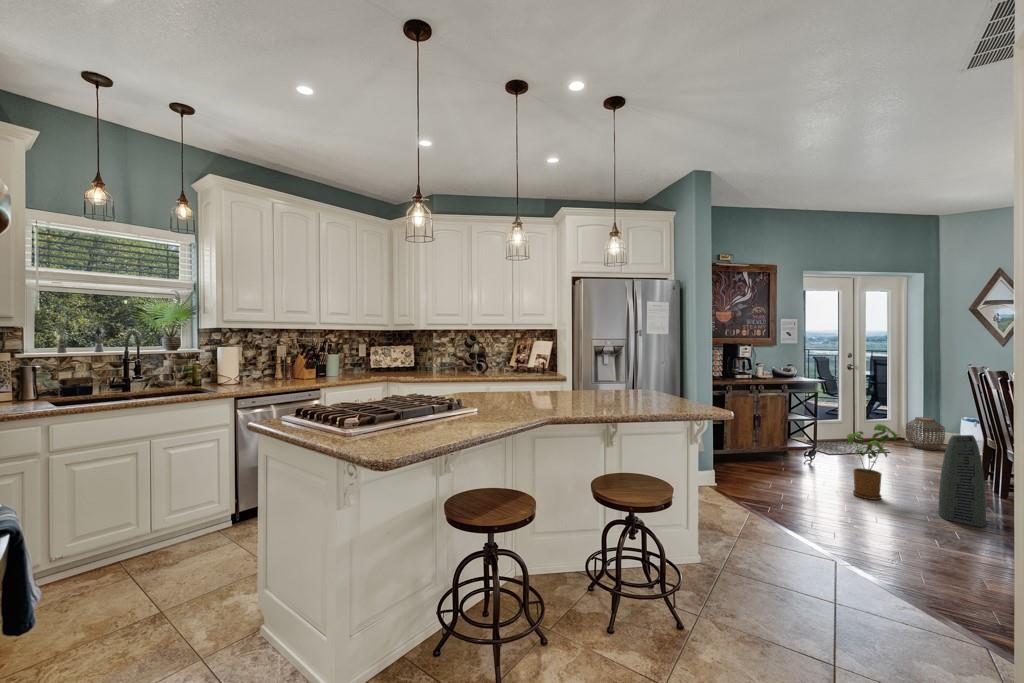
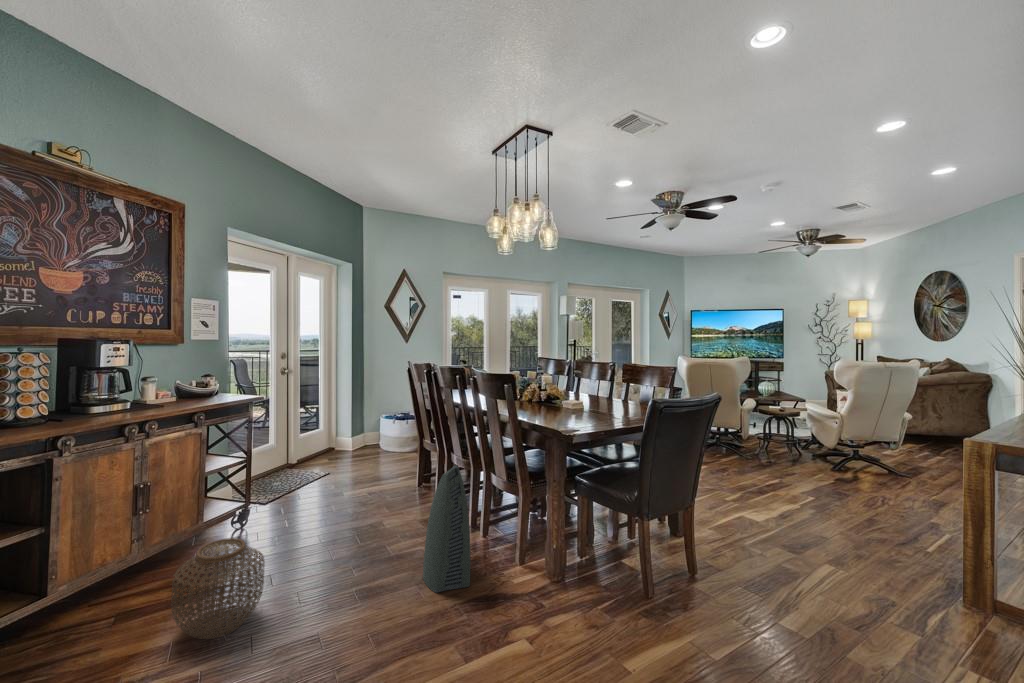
woven basket: present [906,417,945,450] -> present [171,538,264,639]
house plant: present [847,424,899,500] -> none [311,472,381,600]

